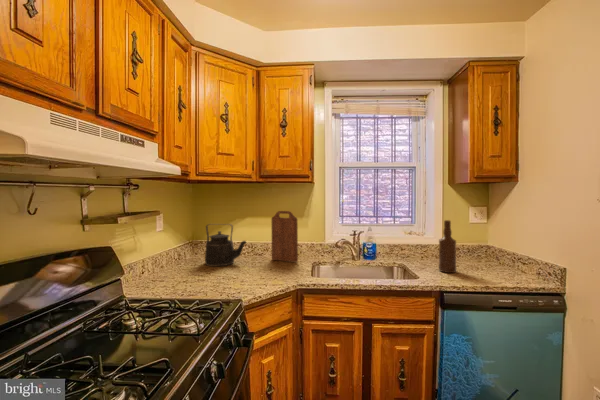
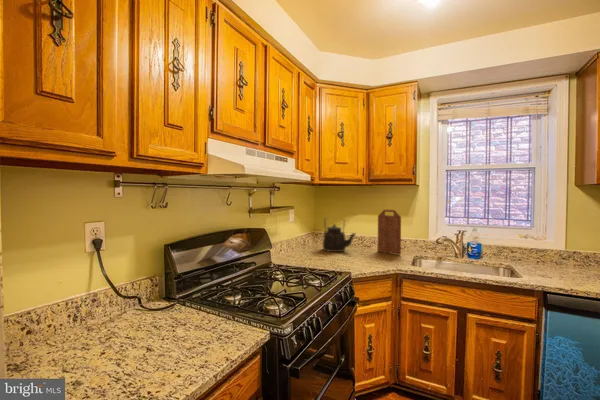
bottle: present [439,220,456,273] -> none [551,224,573,278]

